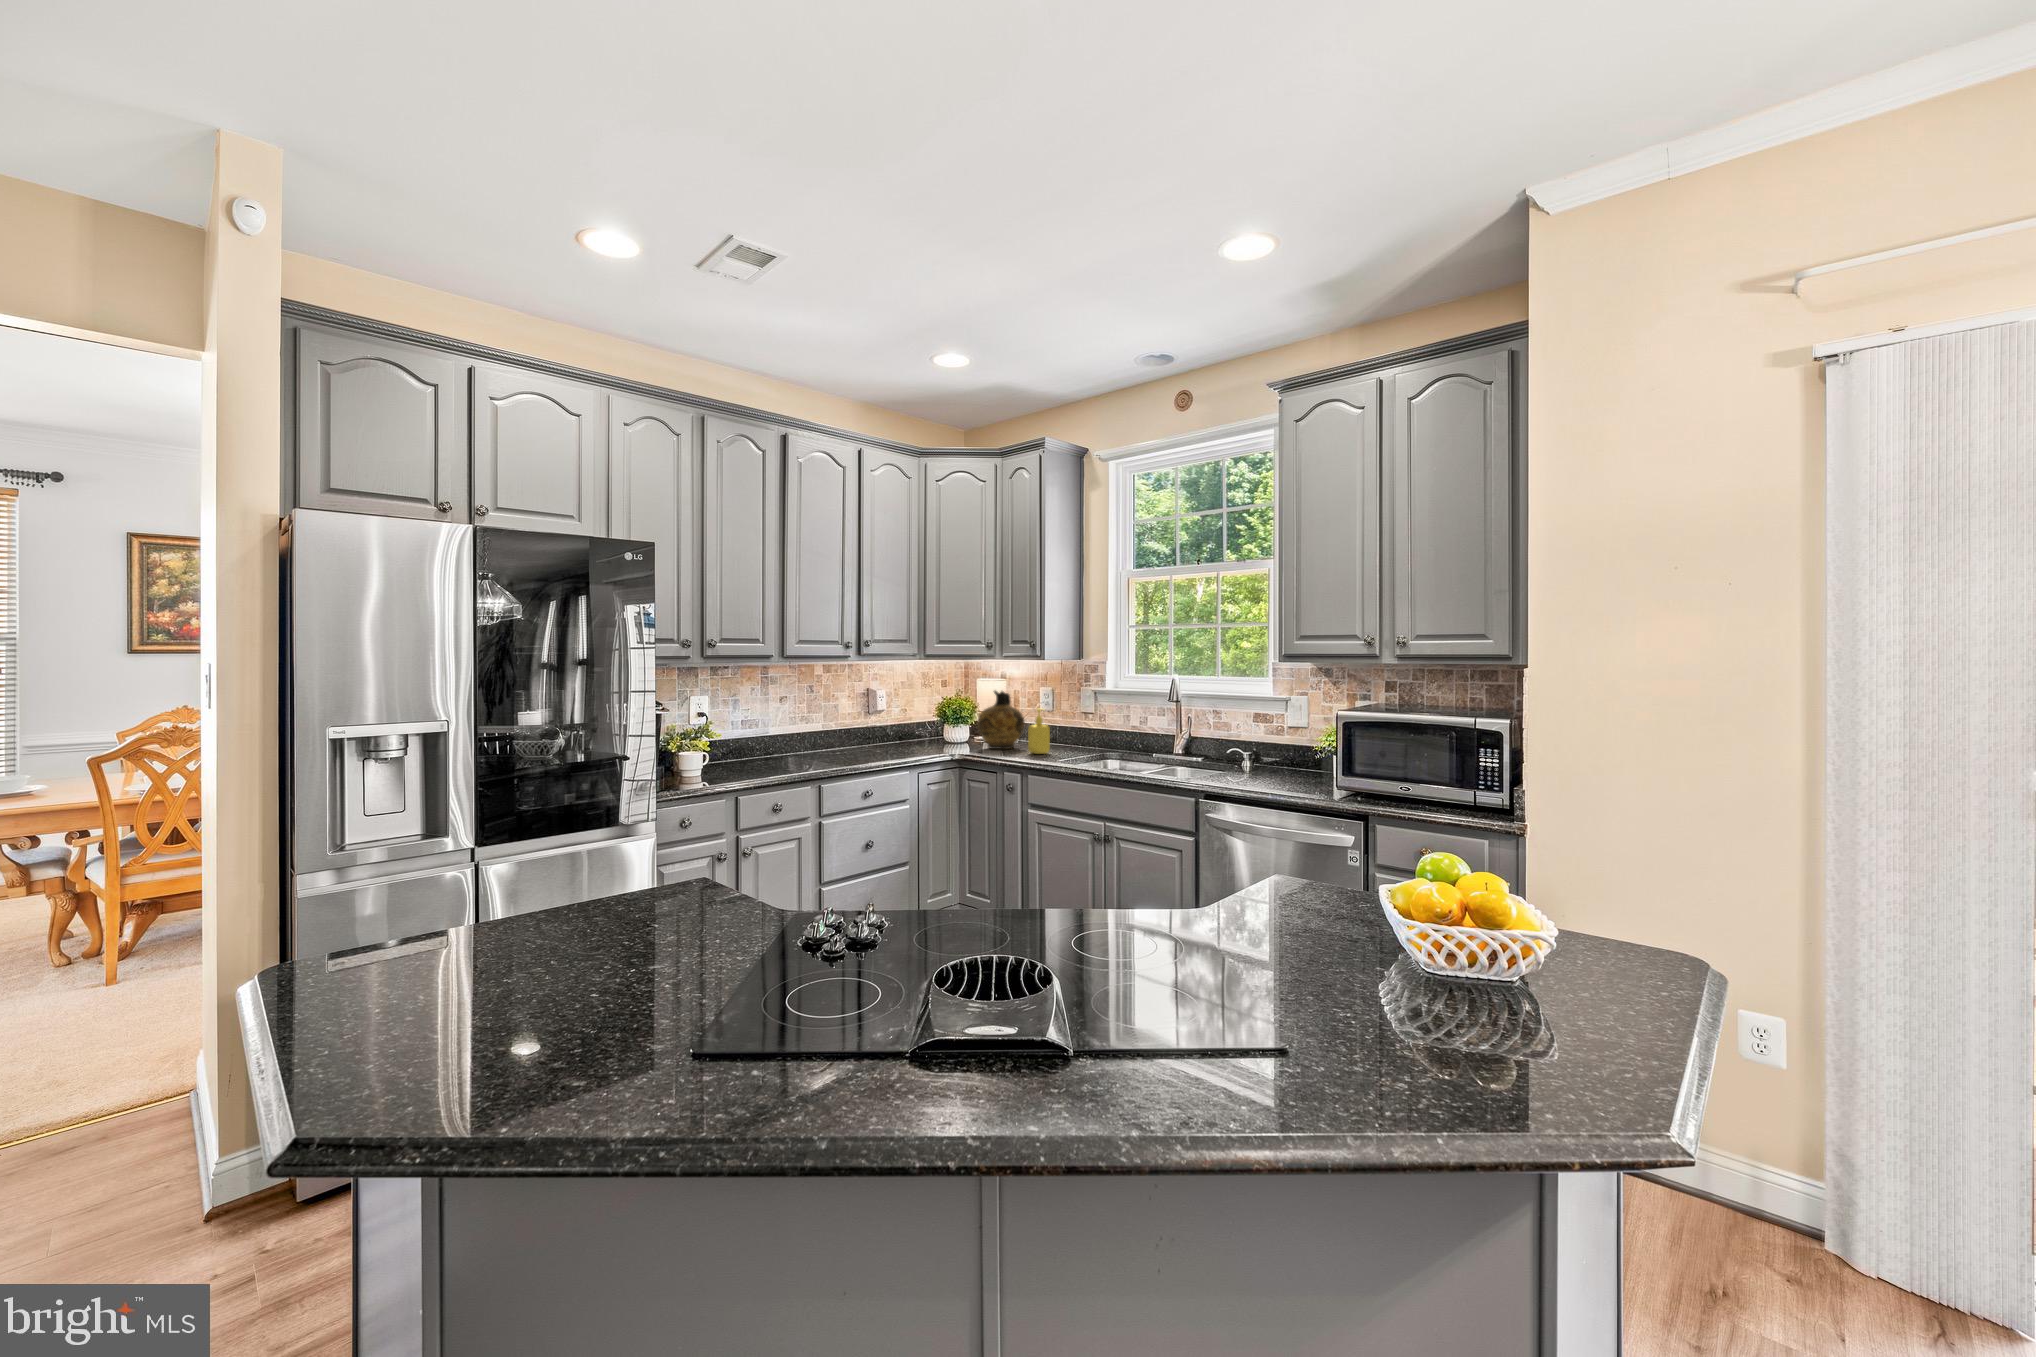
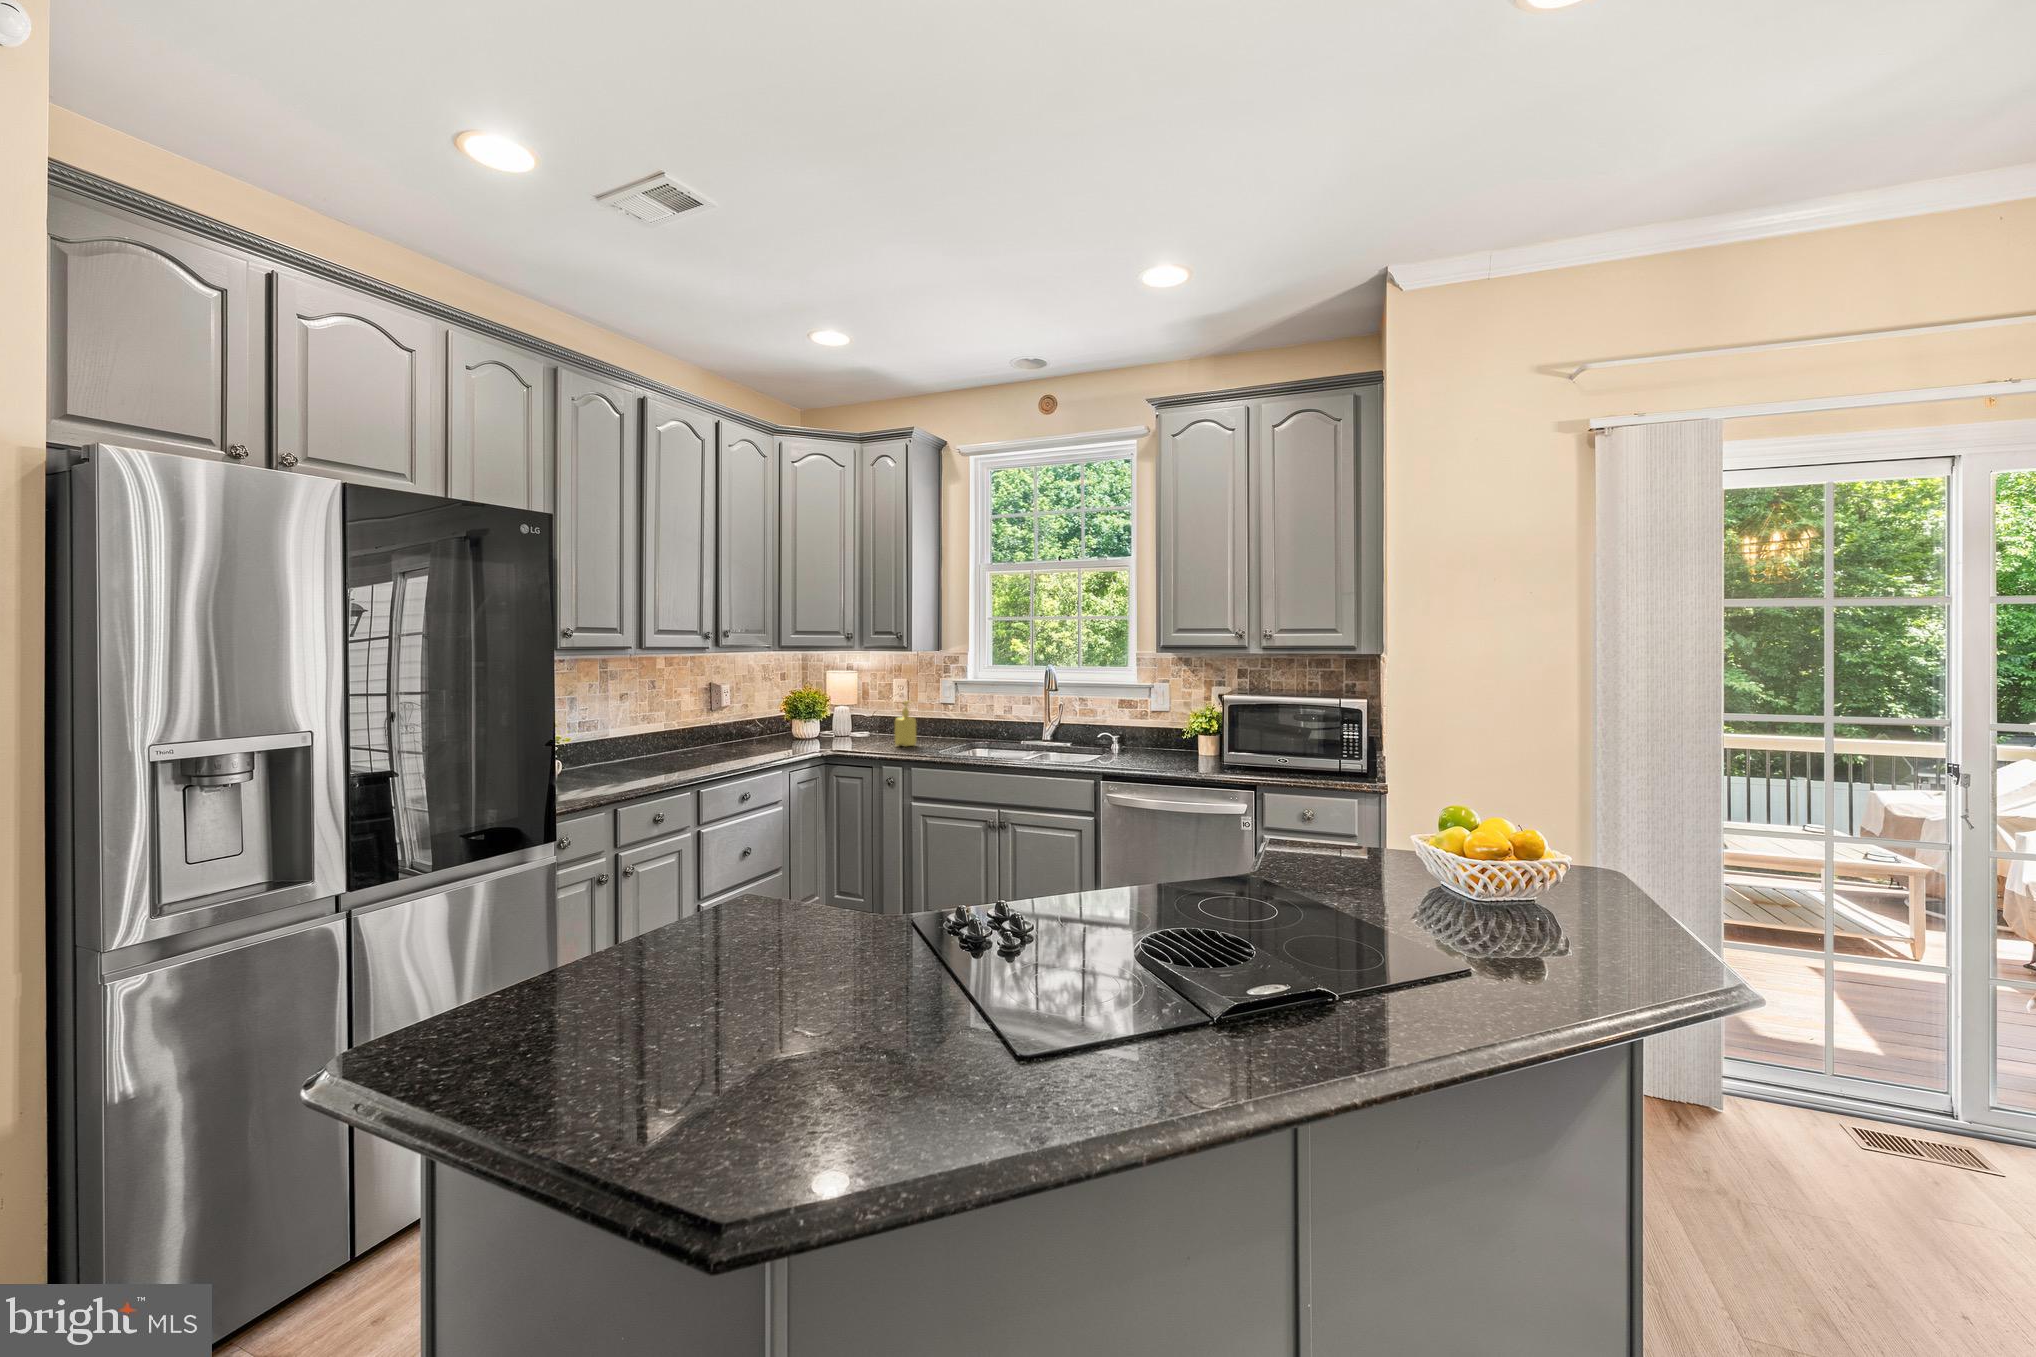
ceramic jug: present [977,691,1025,749] -> none [835,683,884,743]

